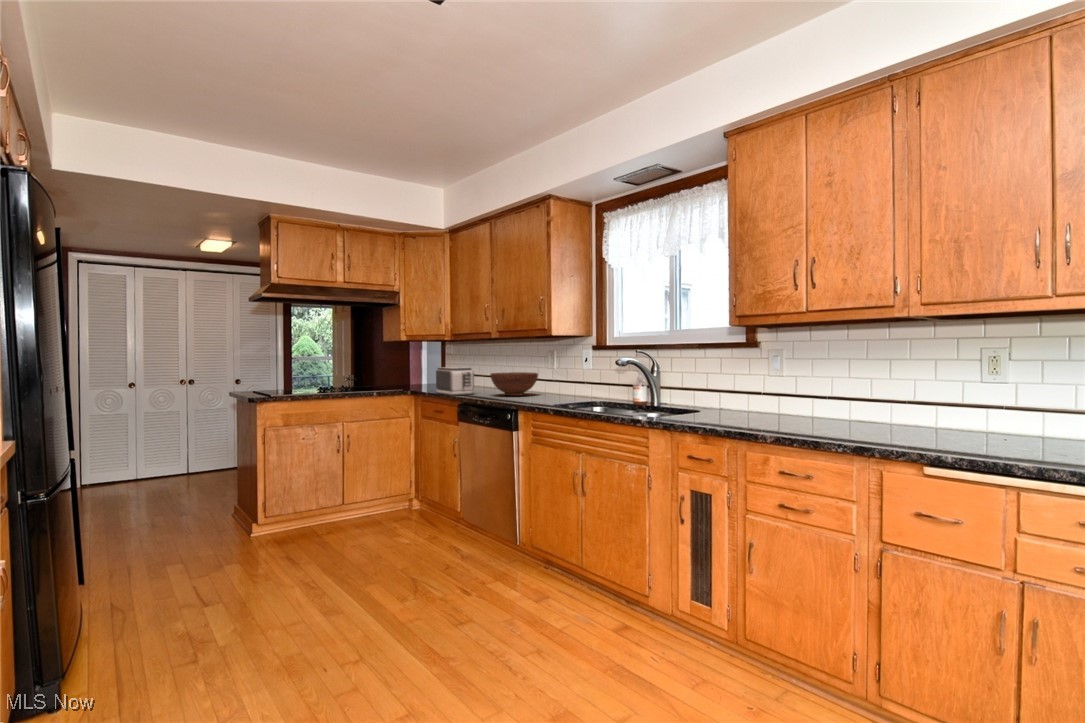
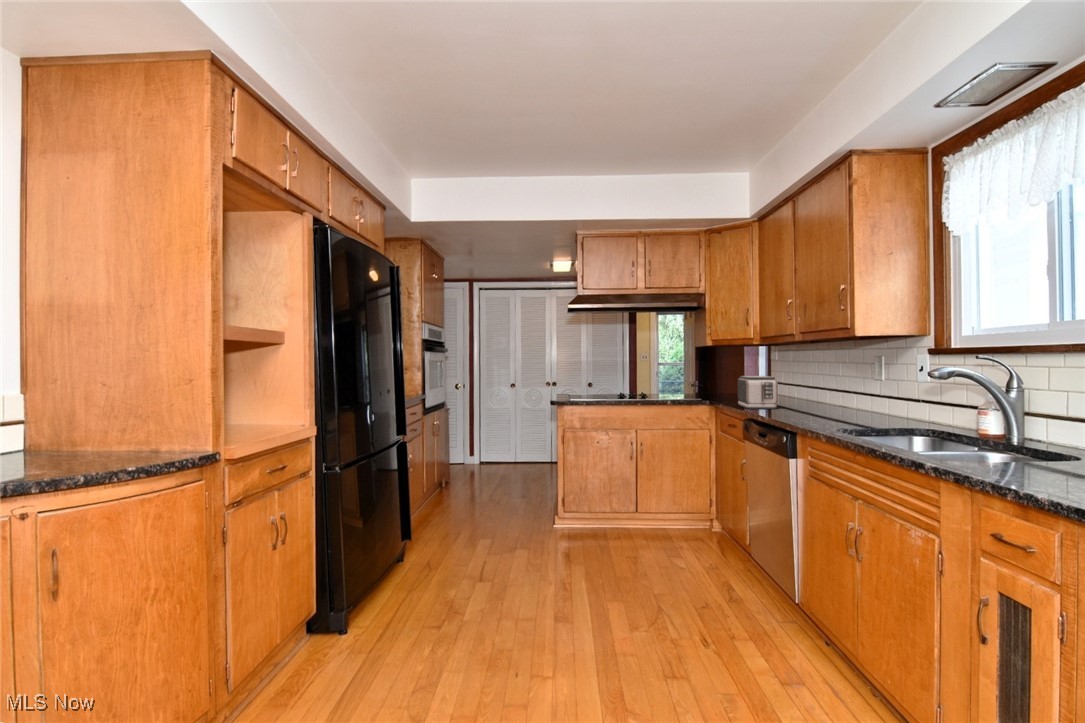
fruit bowl: present [490,372,538,396] -> none [791,384,858,414]

